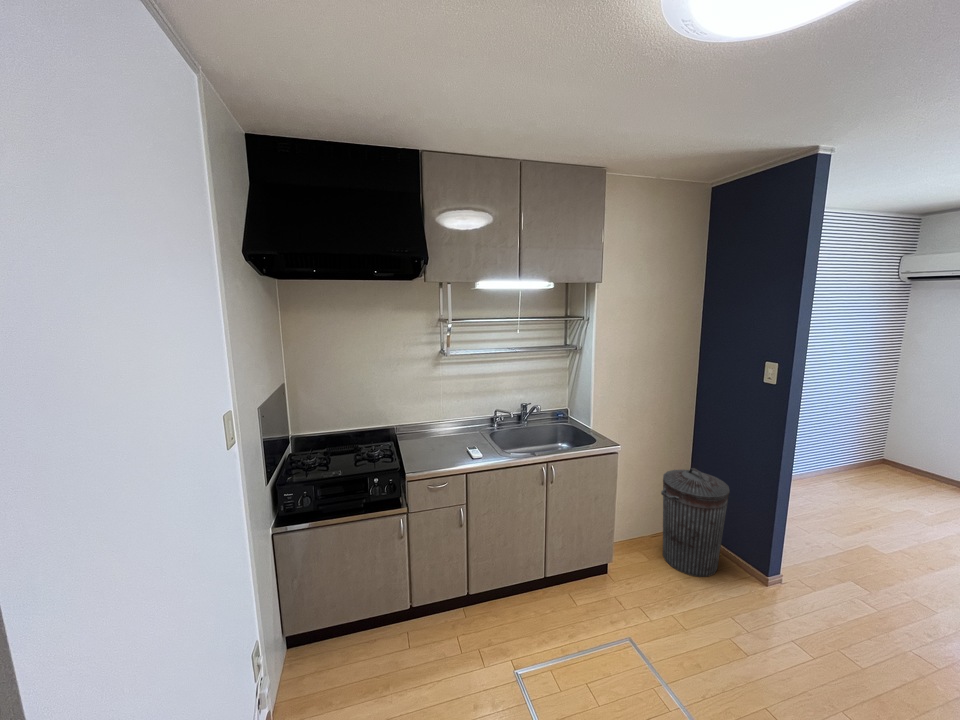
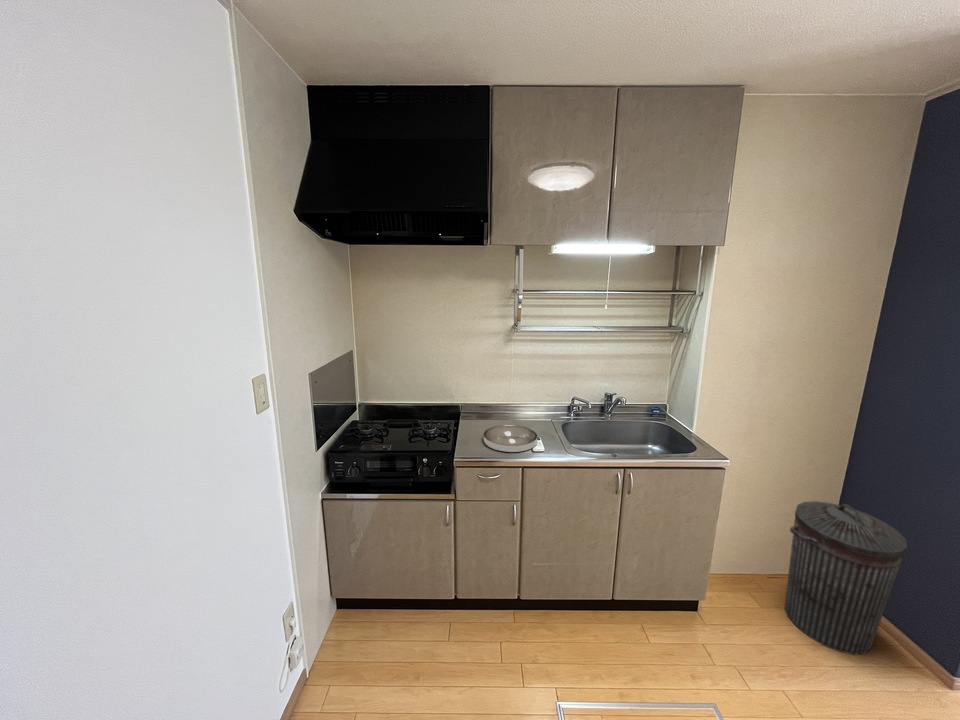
plate: none [426,439,473,462] -> present [484,425,537,452]

